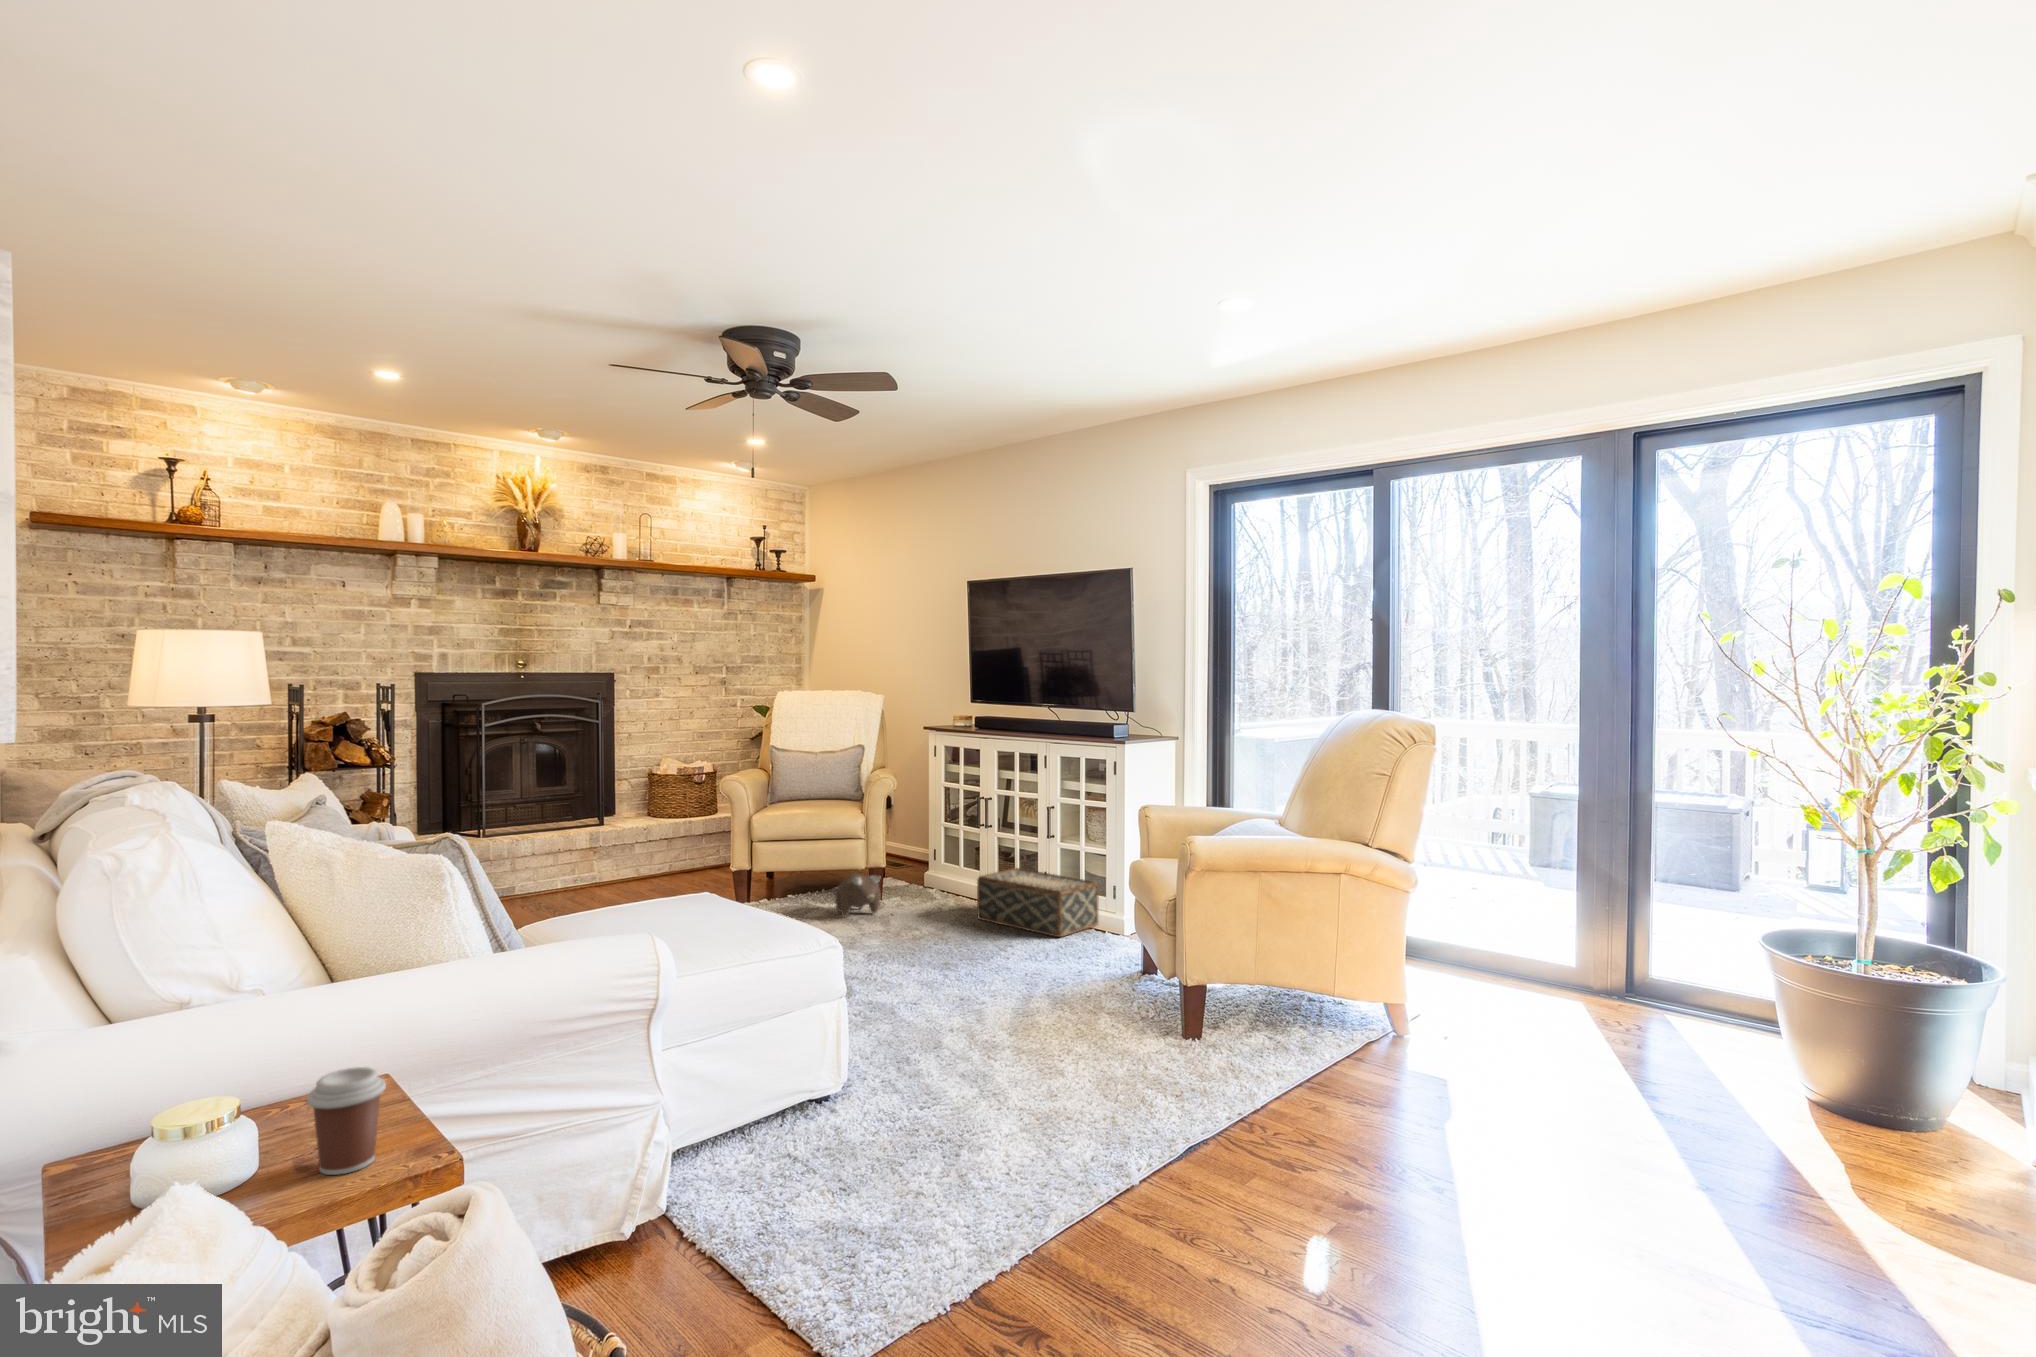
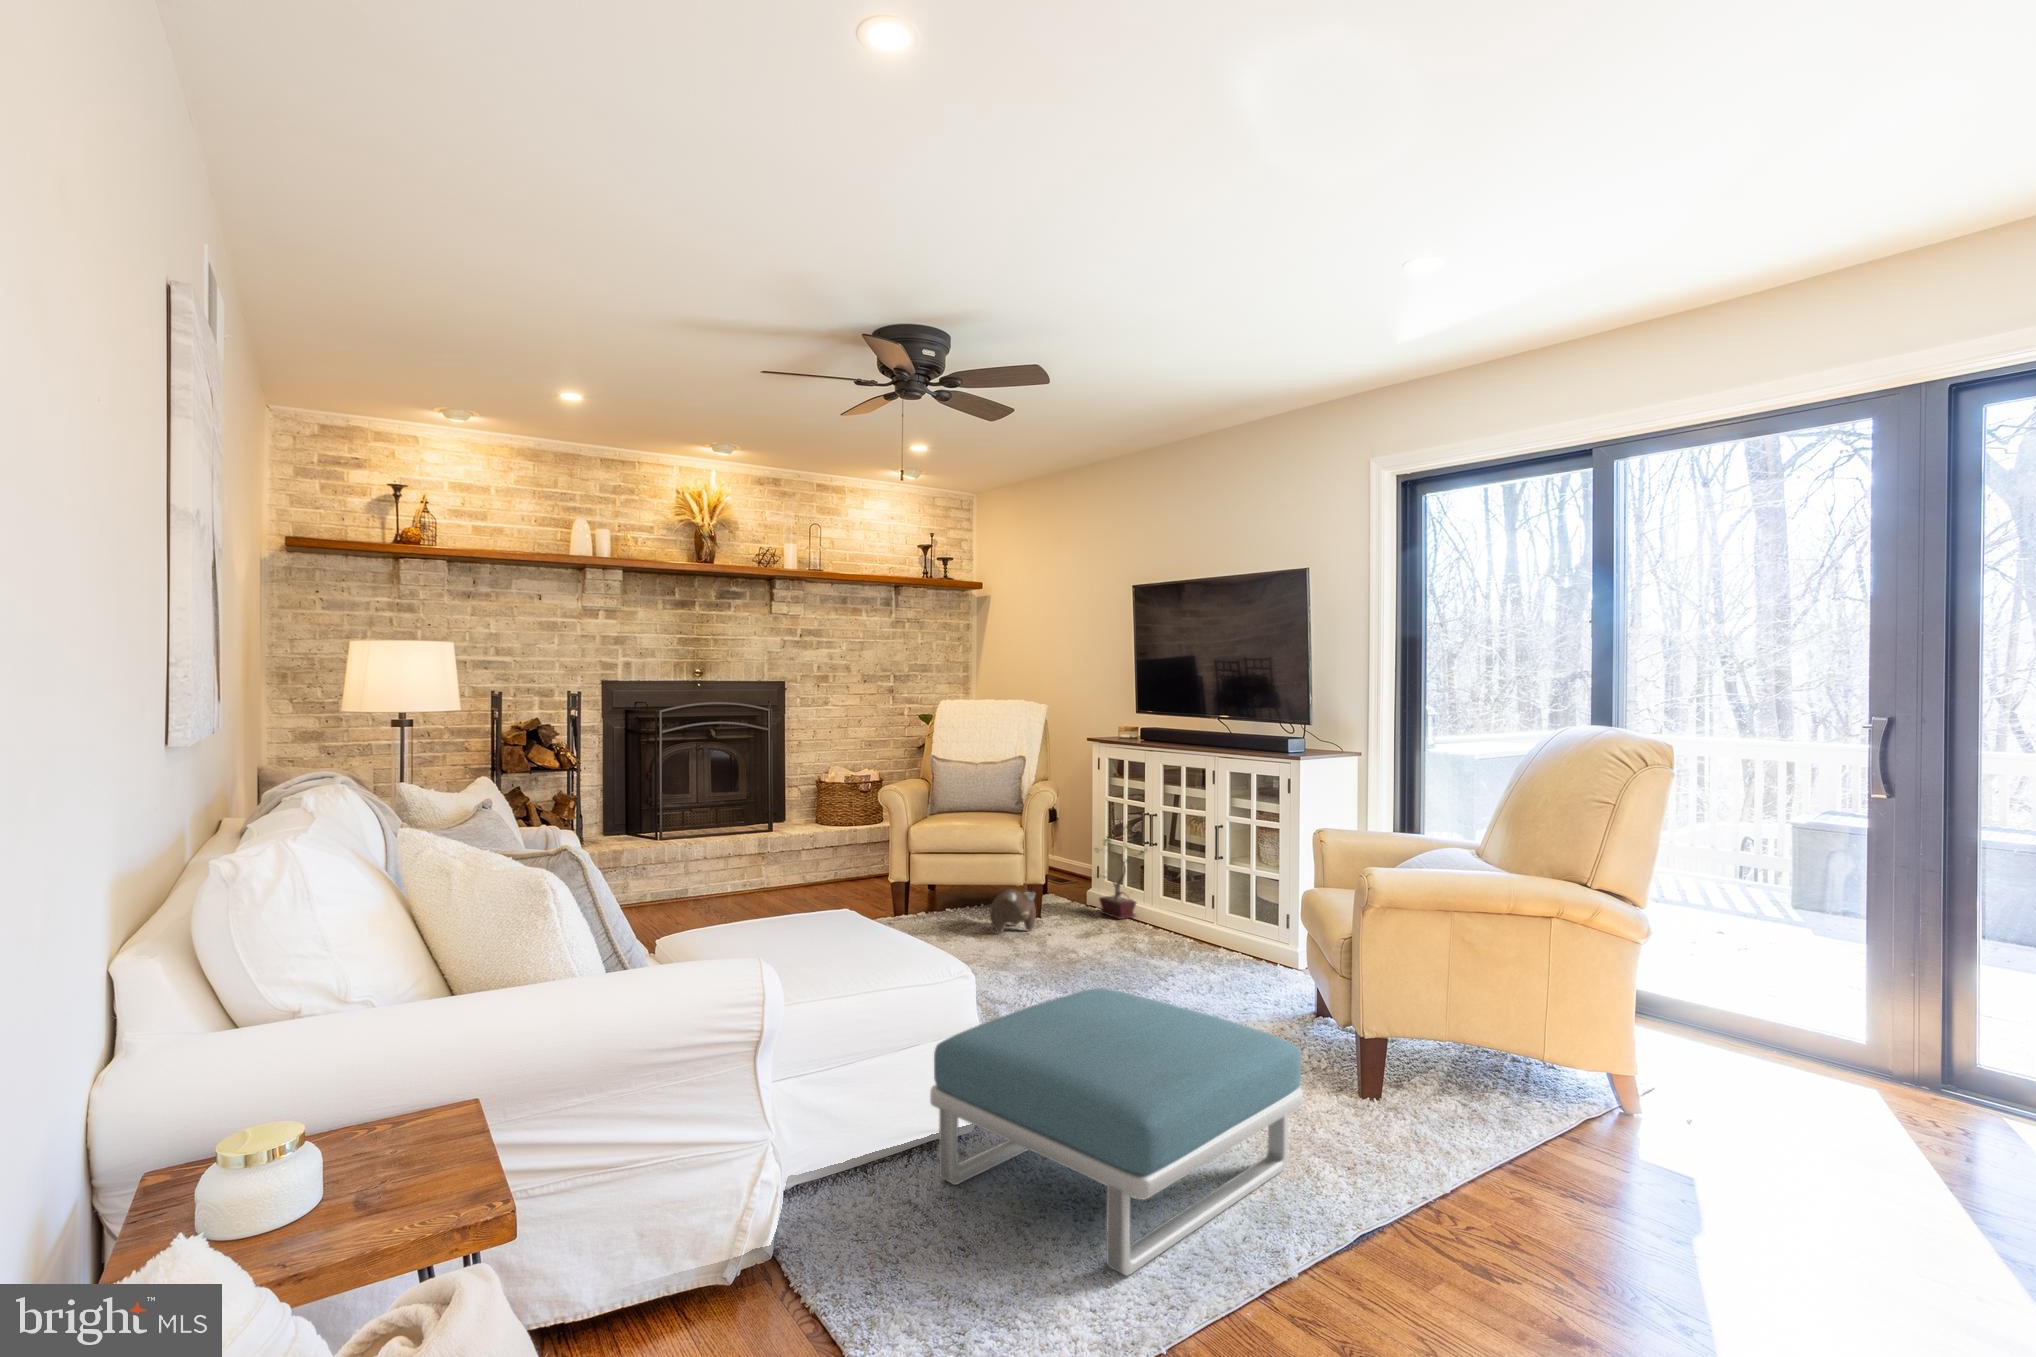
potted plant: none [934,807,989,899] -> present [1097,825,1147,919]
woven basket: present [977,868,1099,937] -> none [1136,889,1267,967]
footstool: none [804,955,1137,1197] -> present [930,988,1303,1276]
coffee cup: present [307,1067,386,1175] -> none [344,1103,429,1225]

